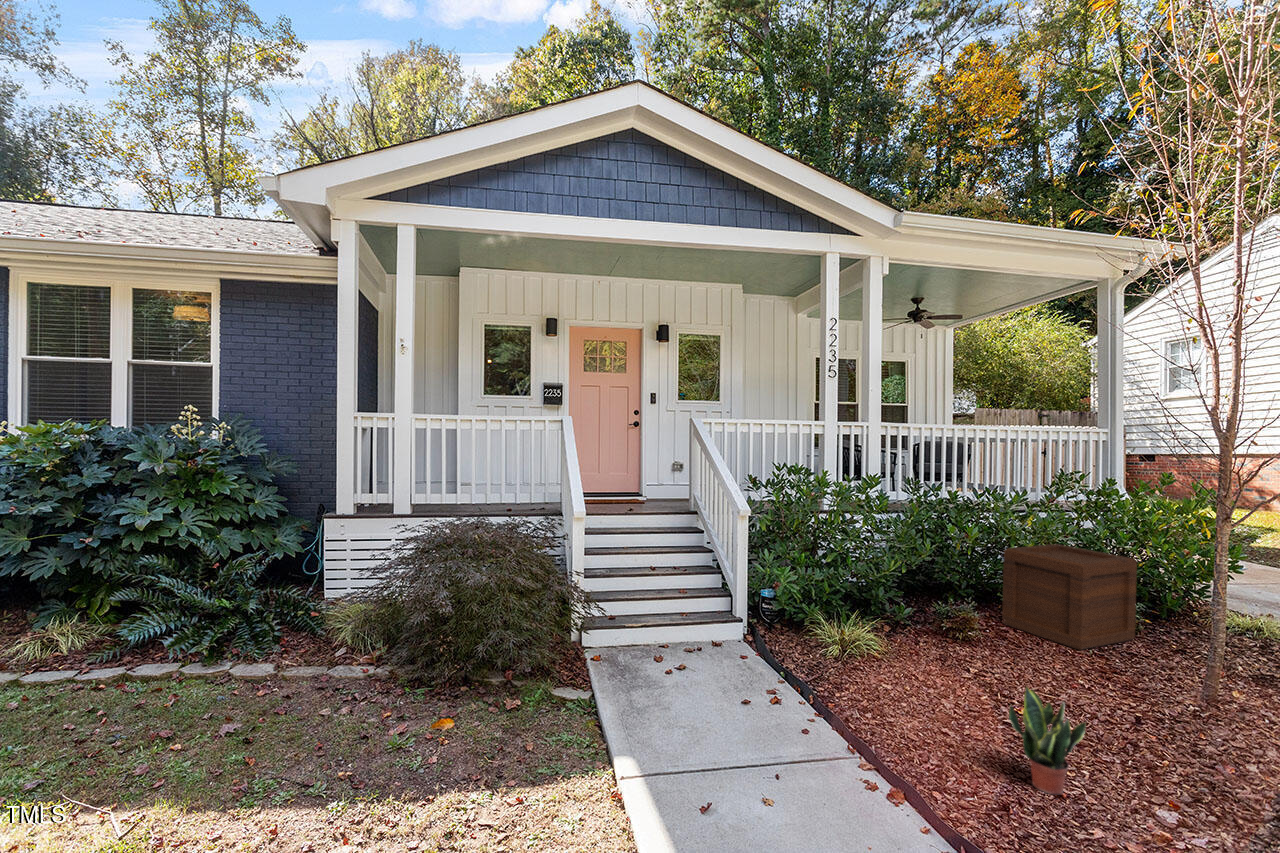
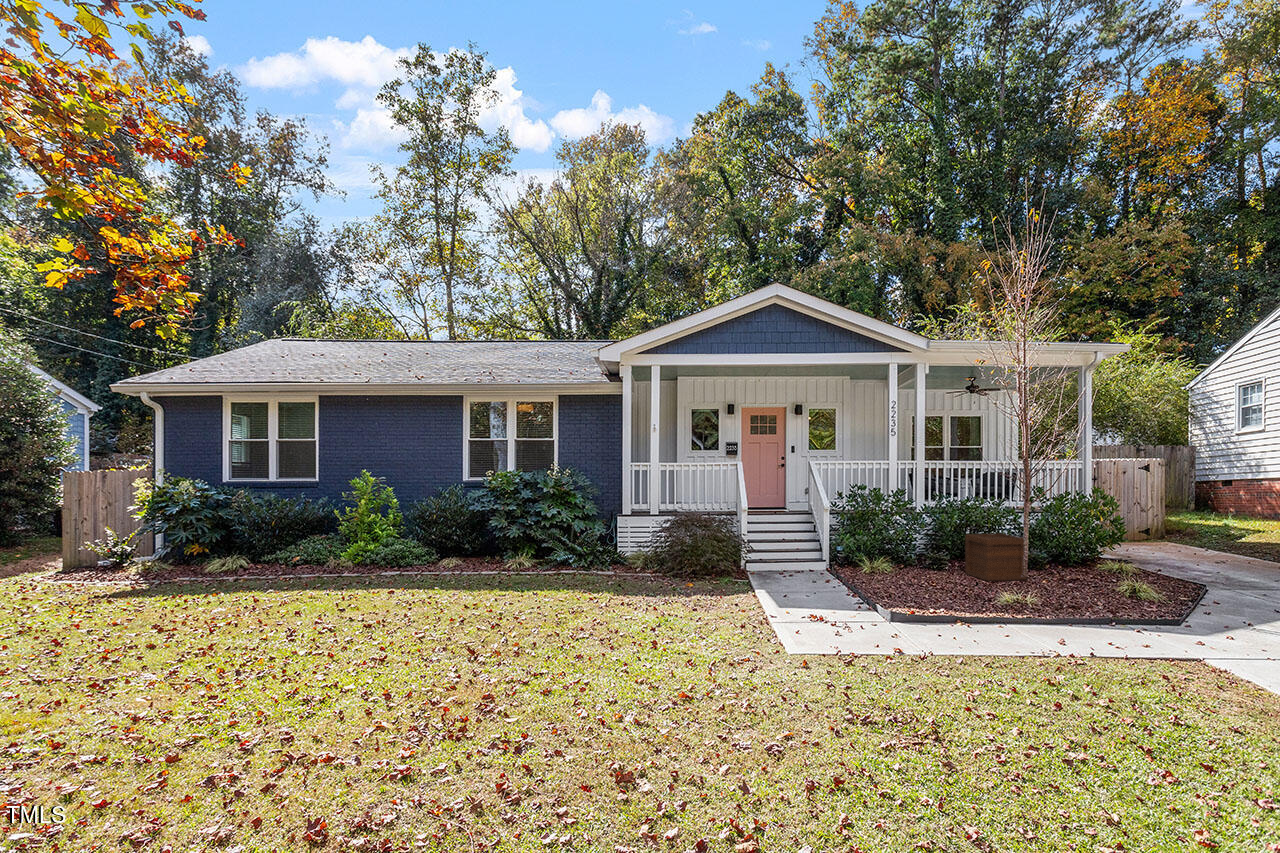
potted plant: present [1009,687,1086,794] -> none [888,565,912,602]

